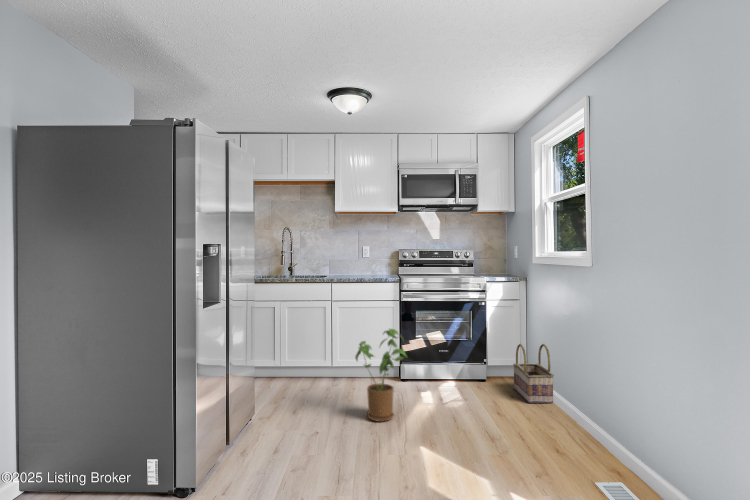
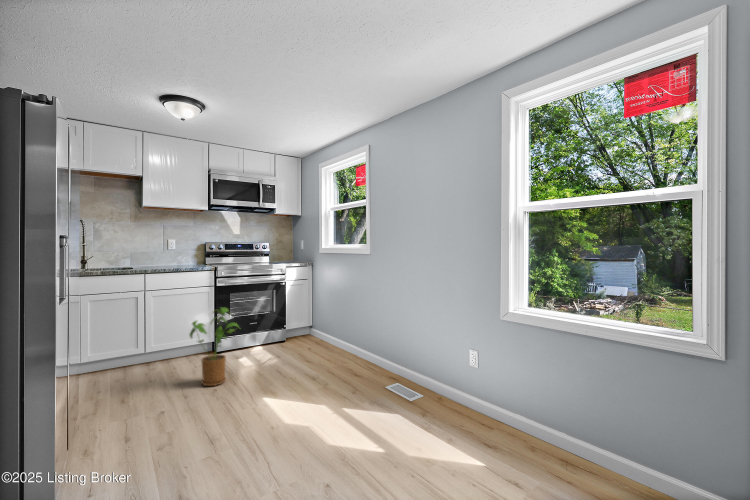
basket: present [513,344,554,403] -> none [307,309,338,351]

